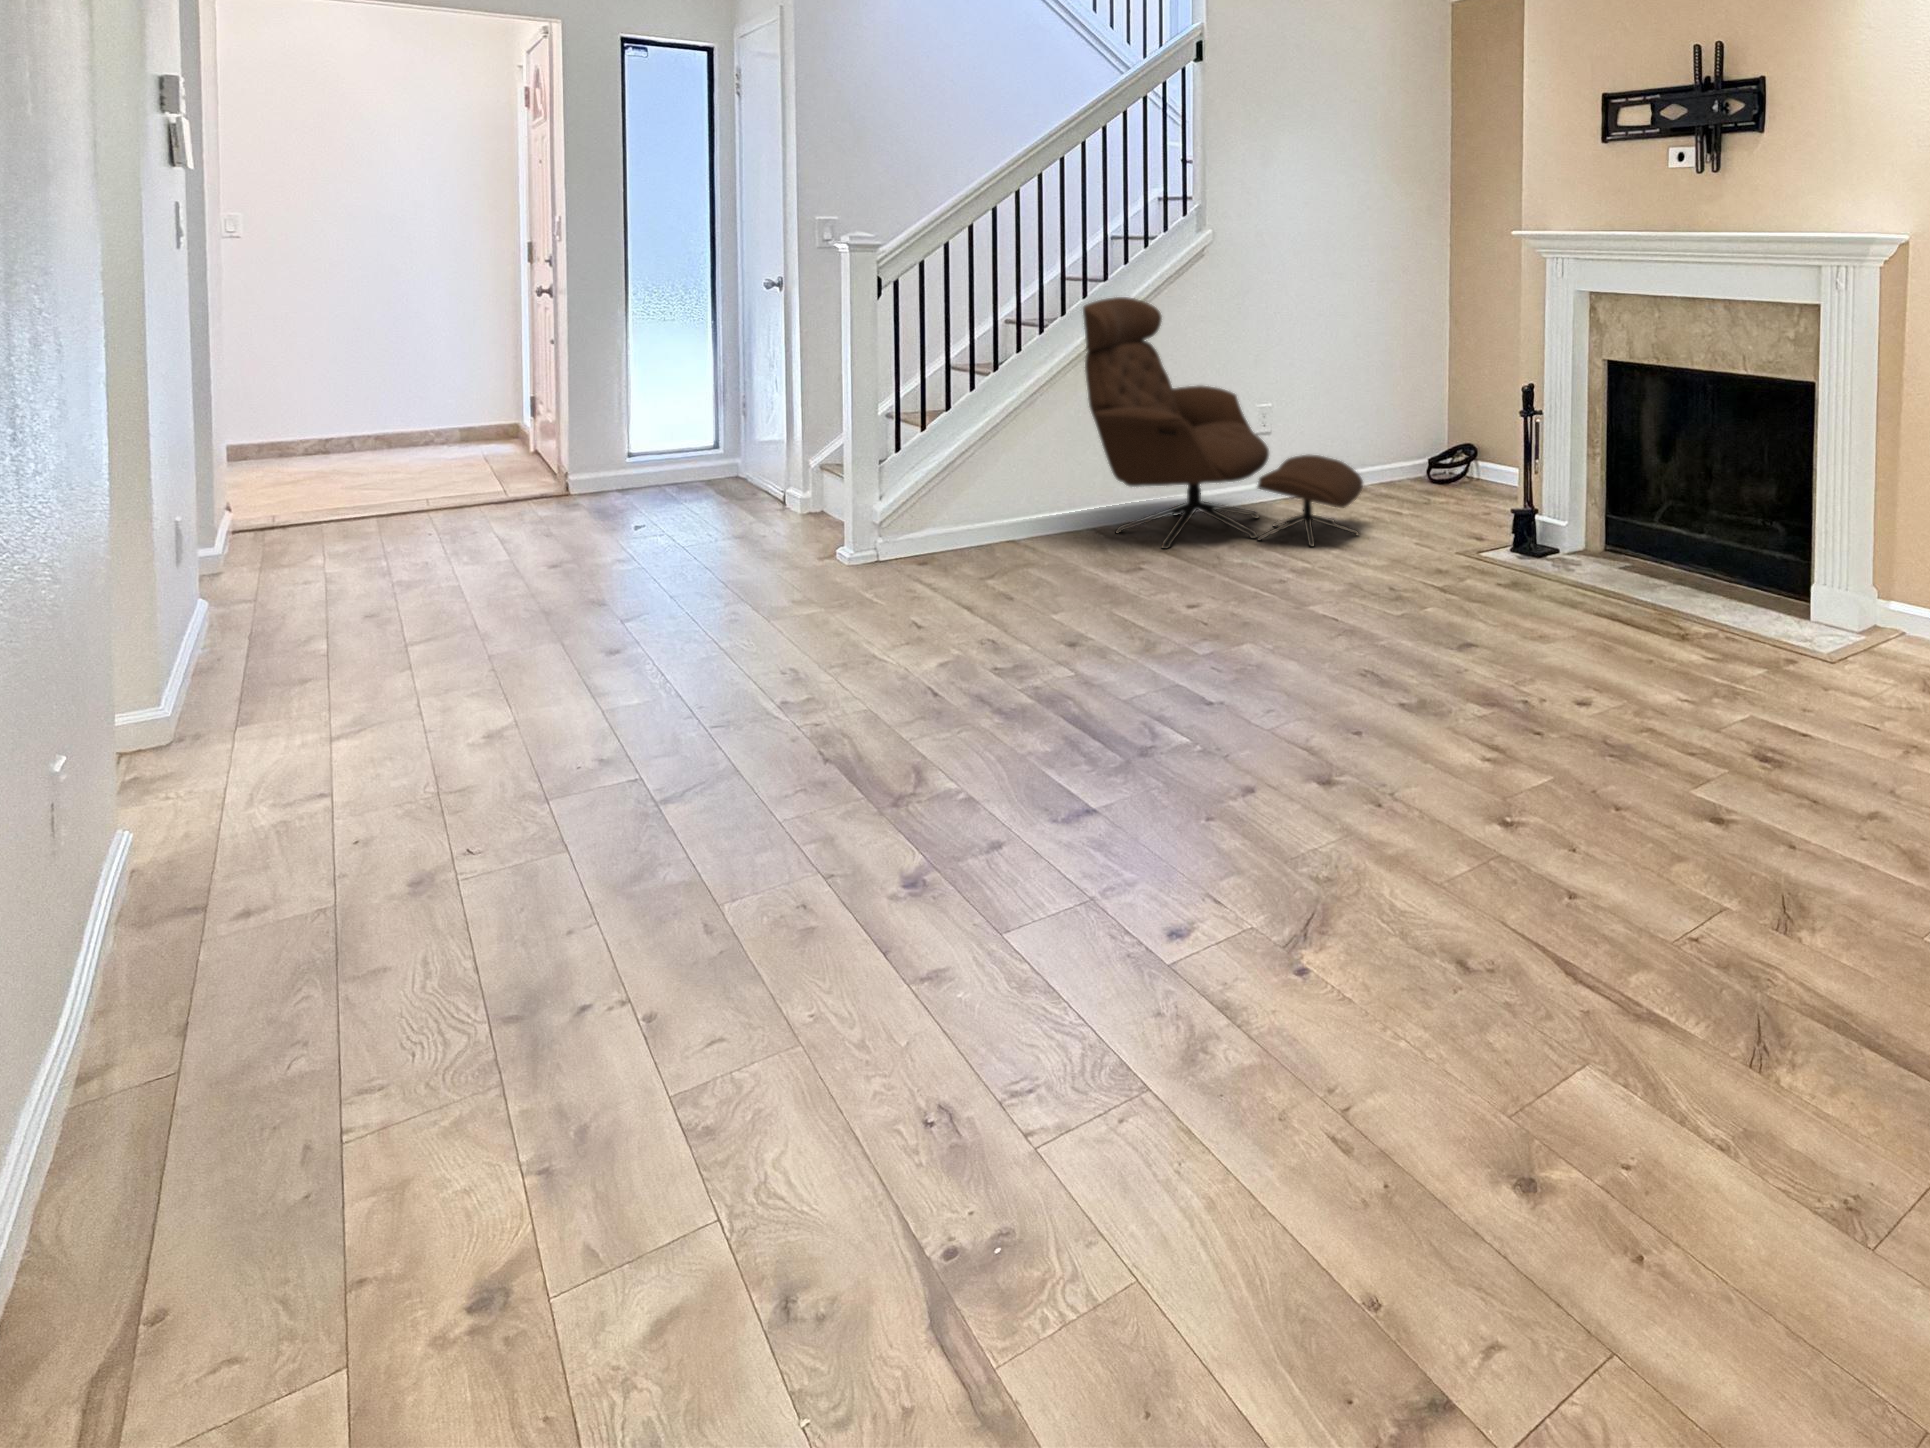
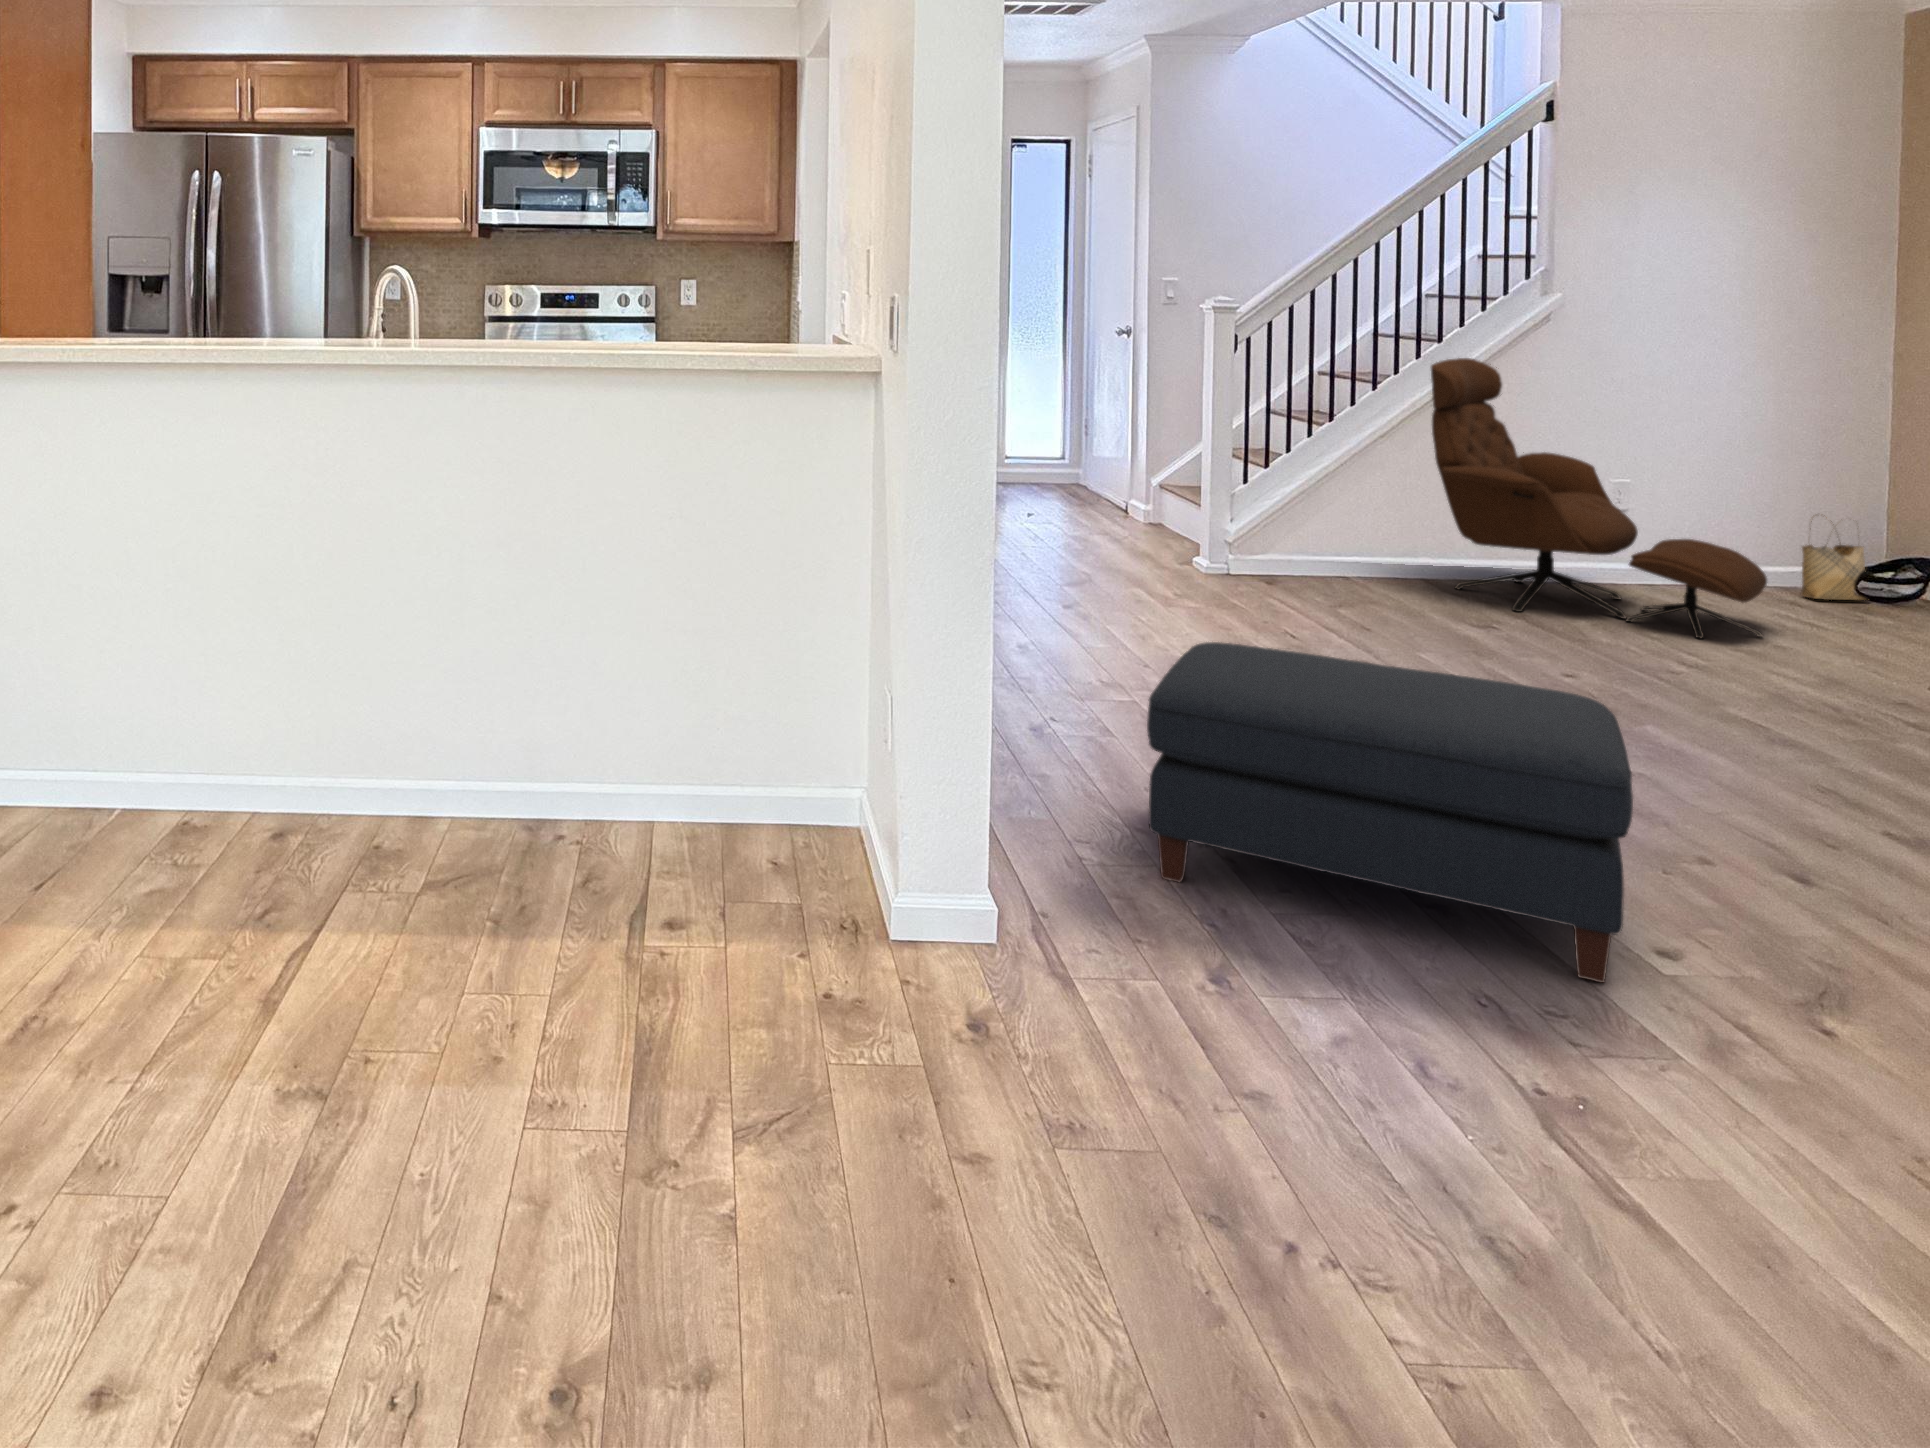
woven basket: none [1394,417,1439,490] -> present [1801,521,1865,600]
ottoman: none [466,684,1146,1130] -> present [1147,642,1633,983]

